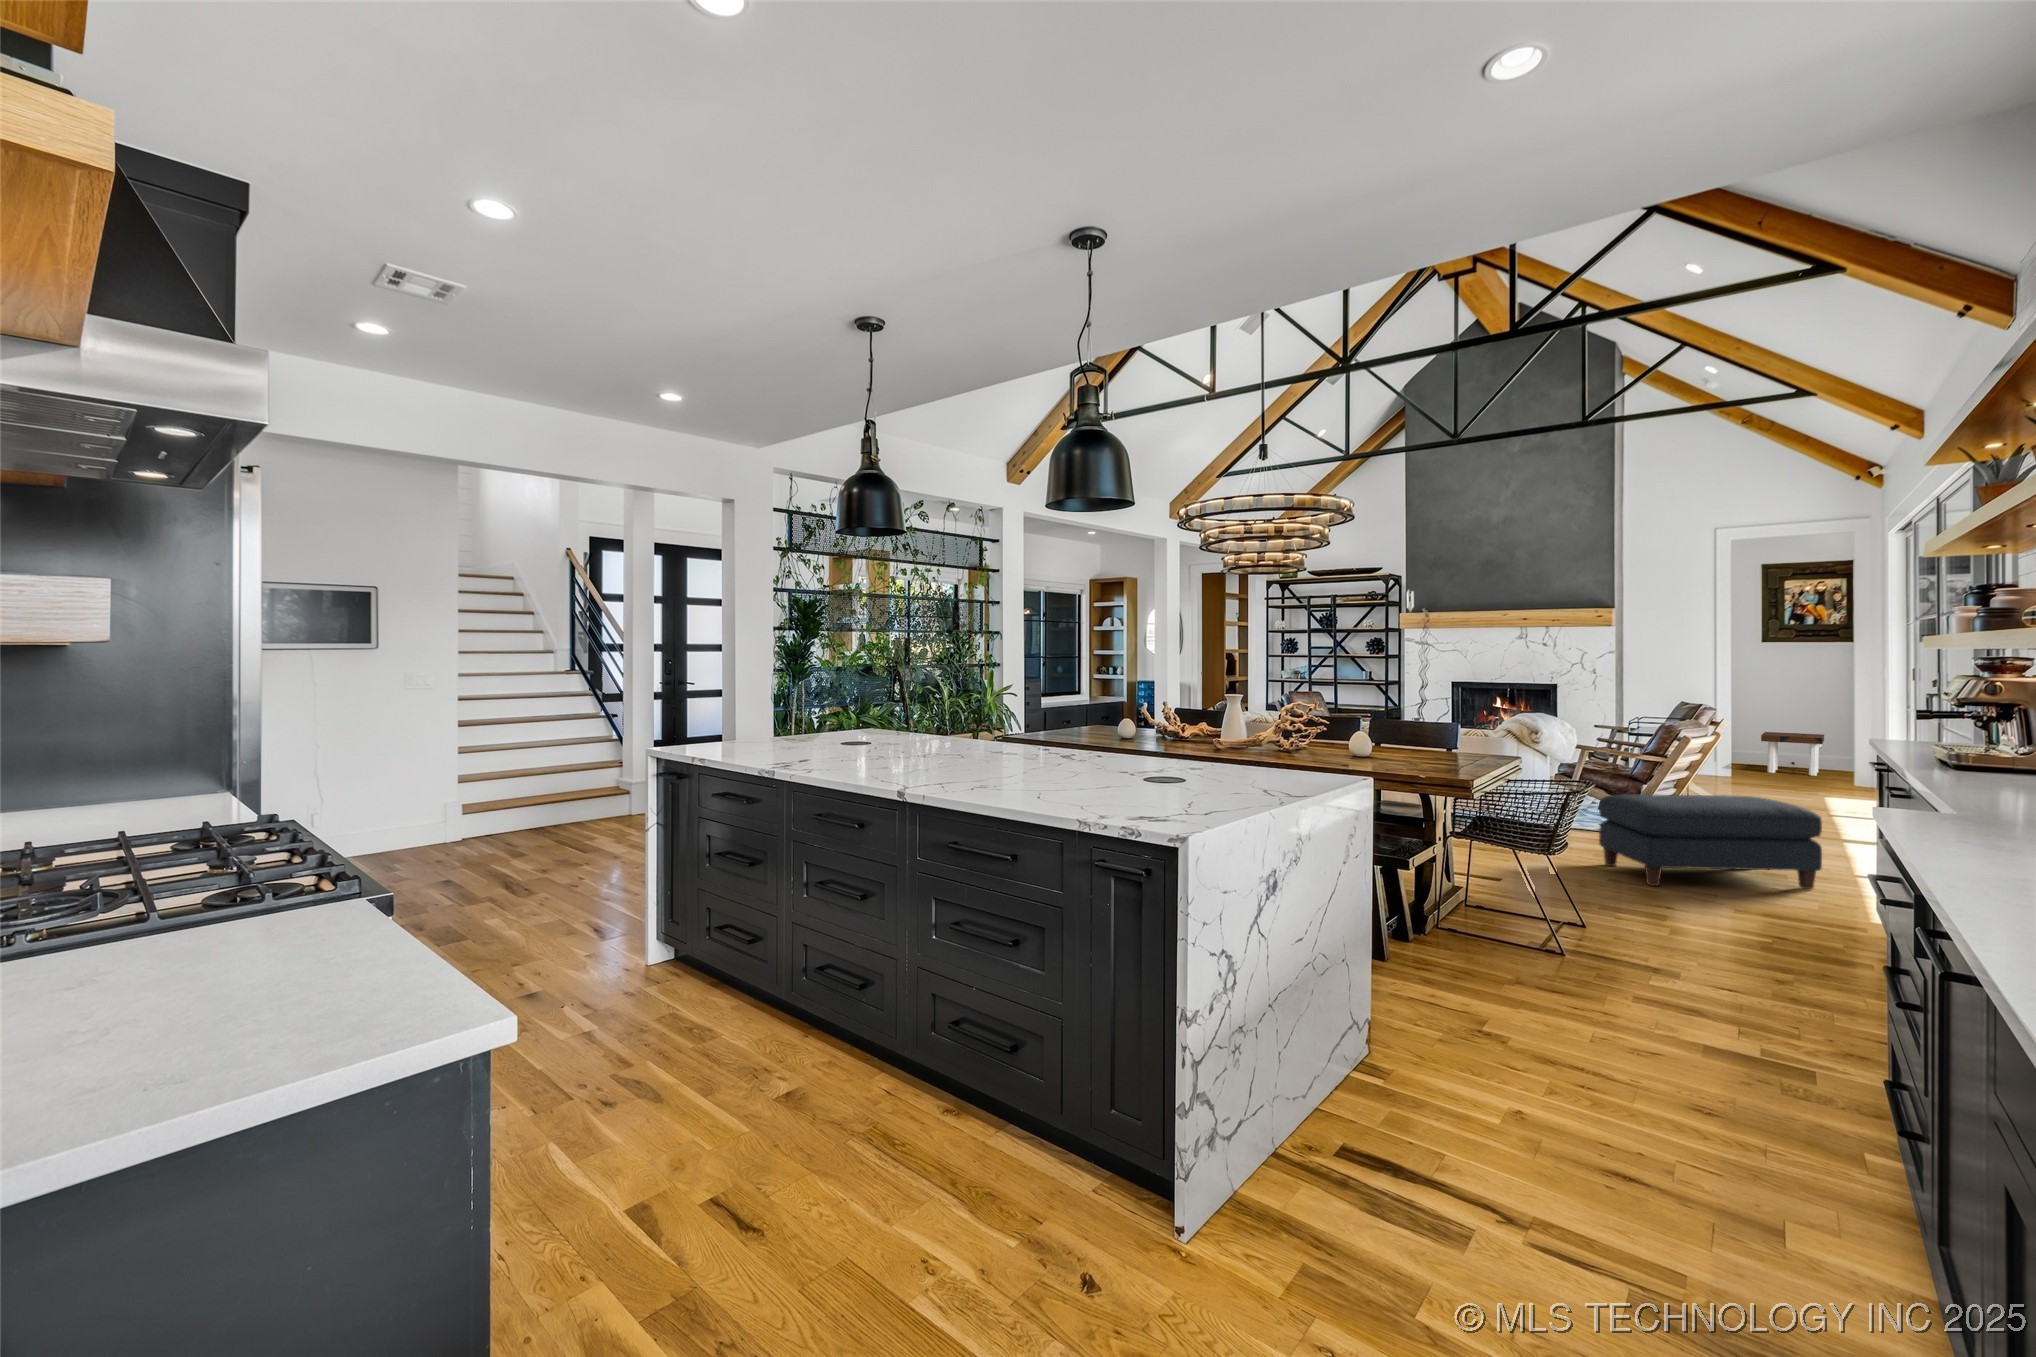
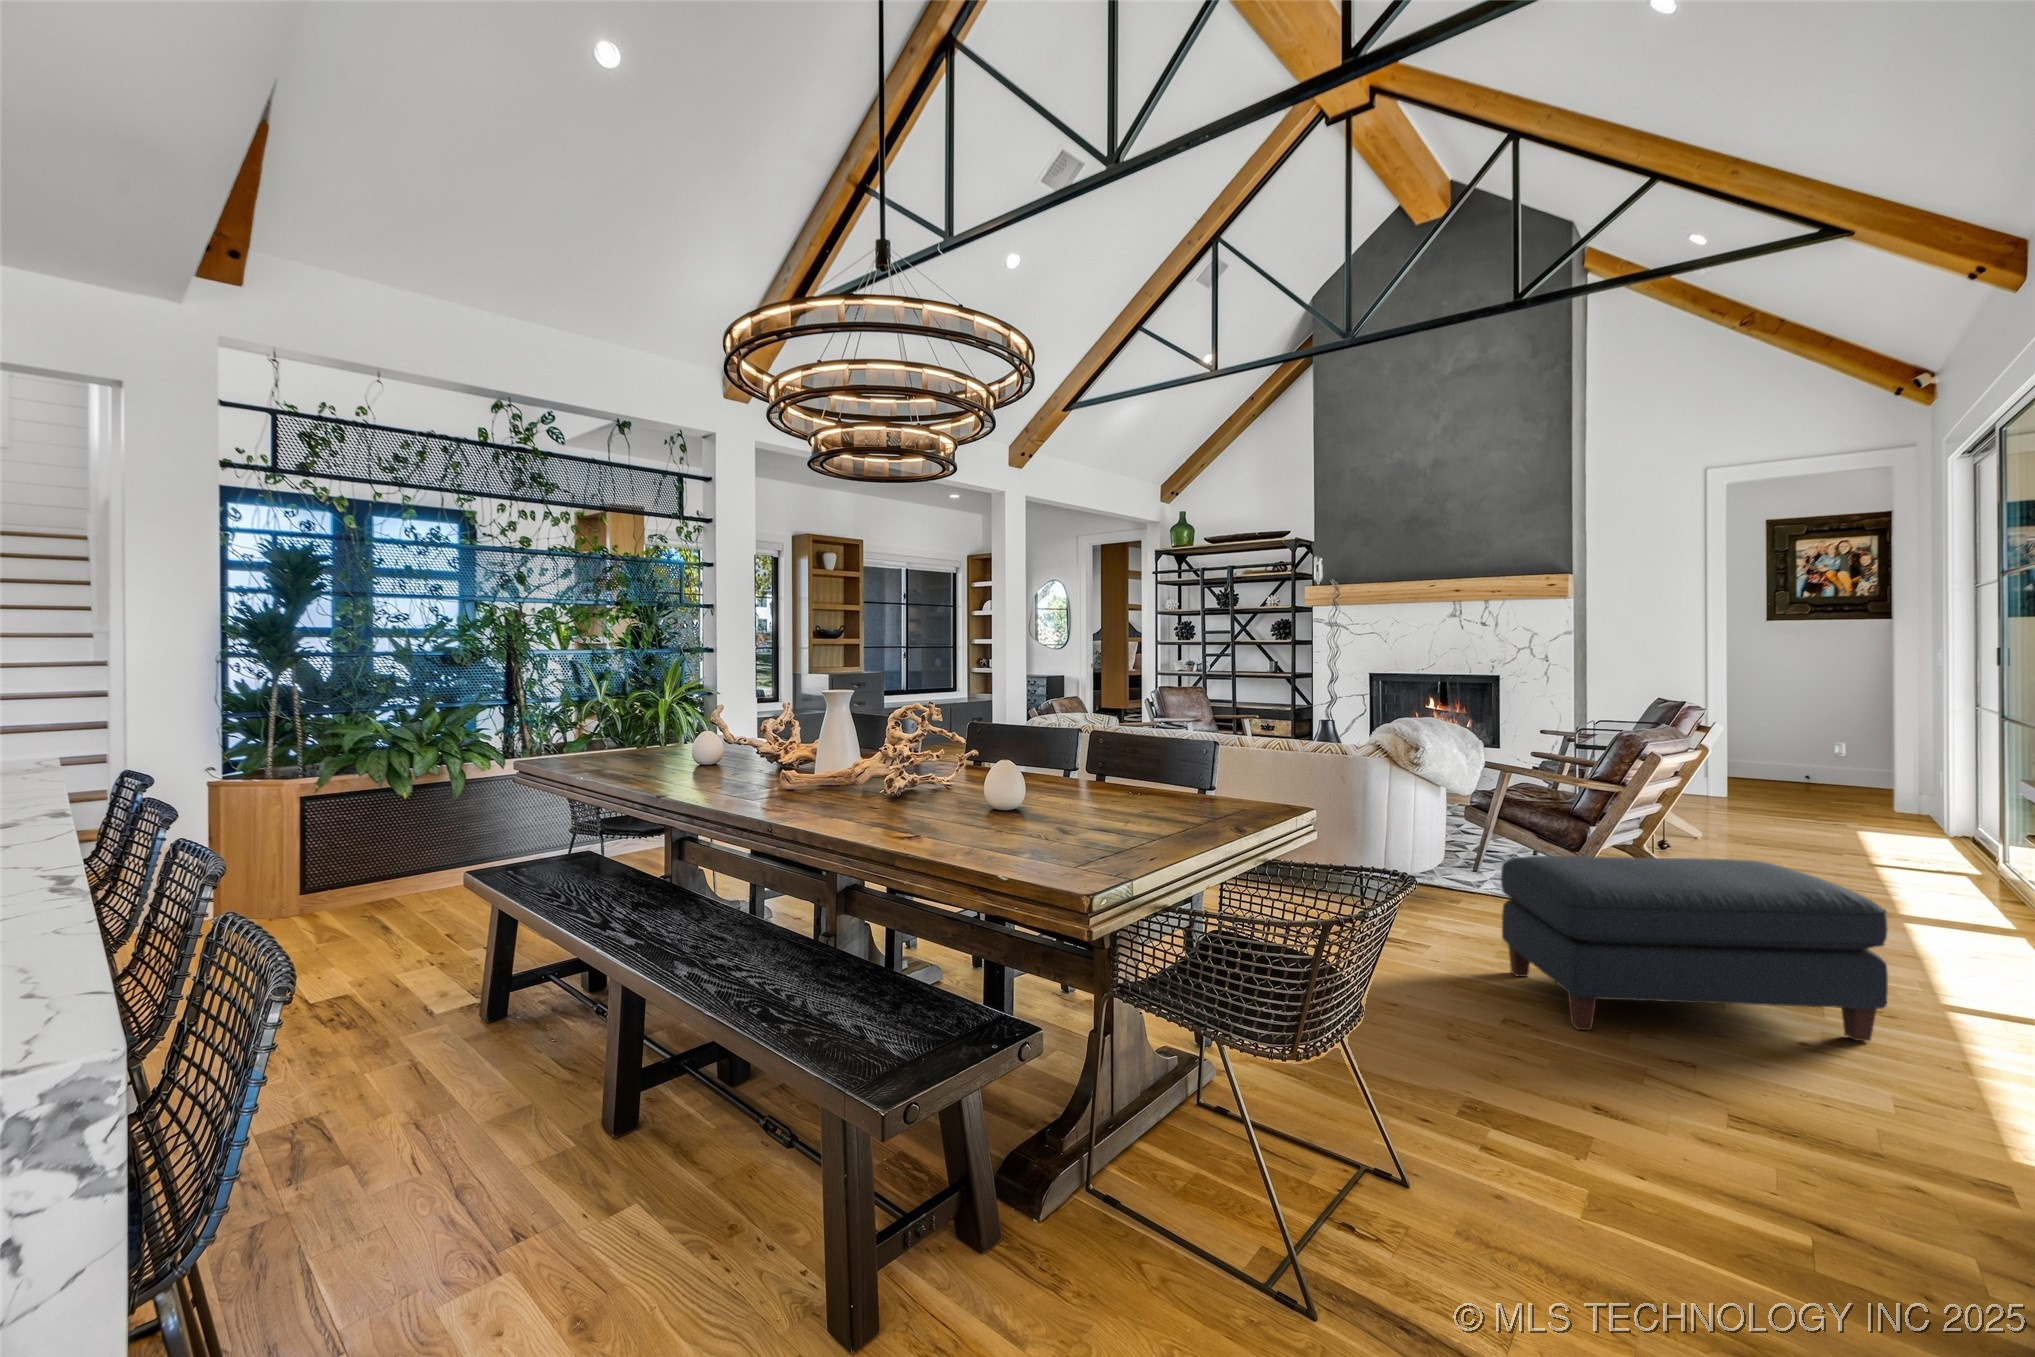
side table: present [1761,732,1824,776] -> none [1766,738,1849,797]

